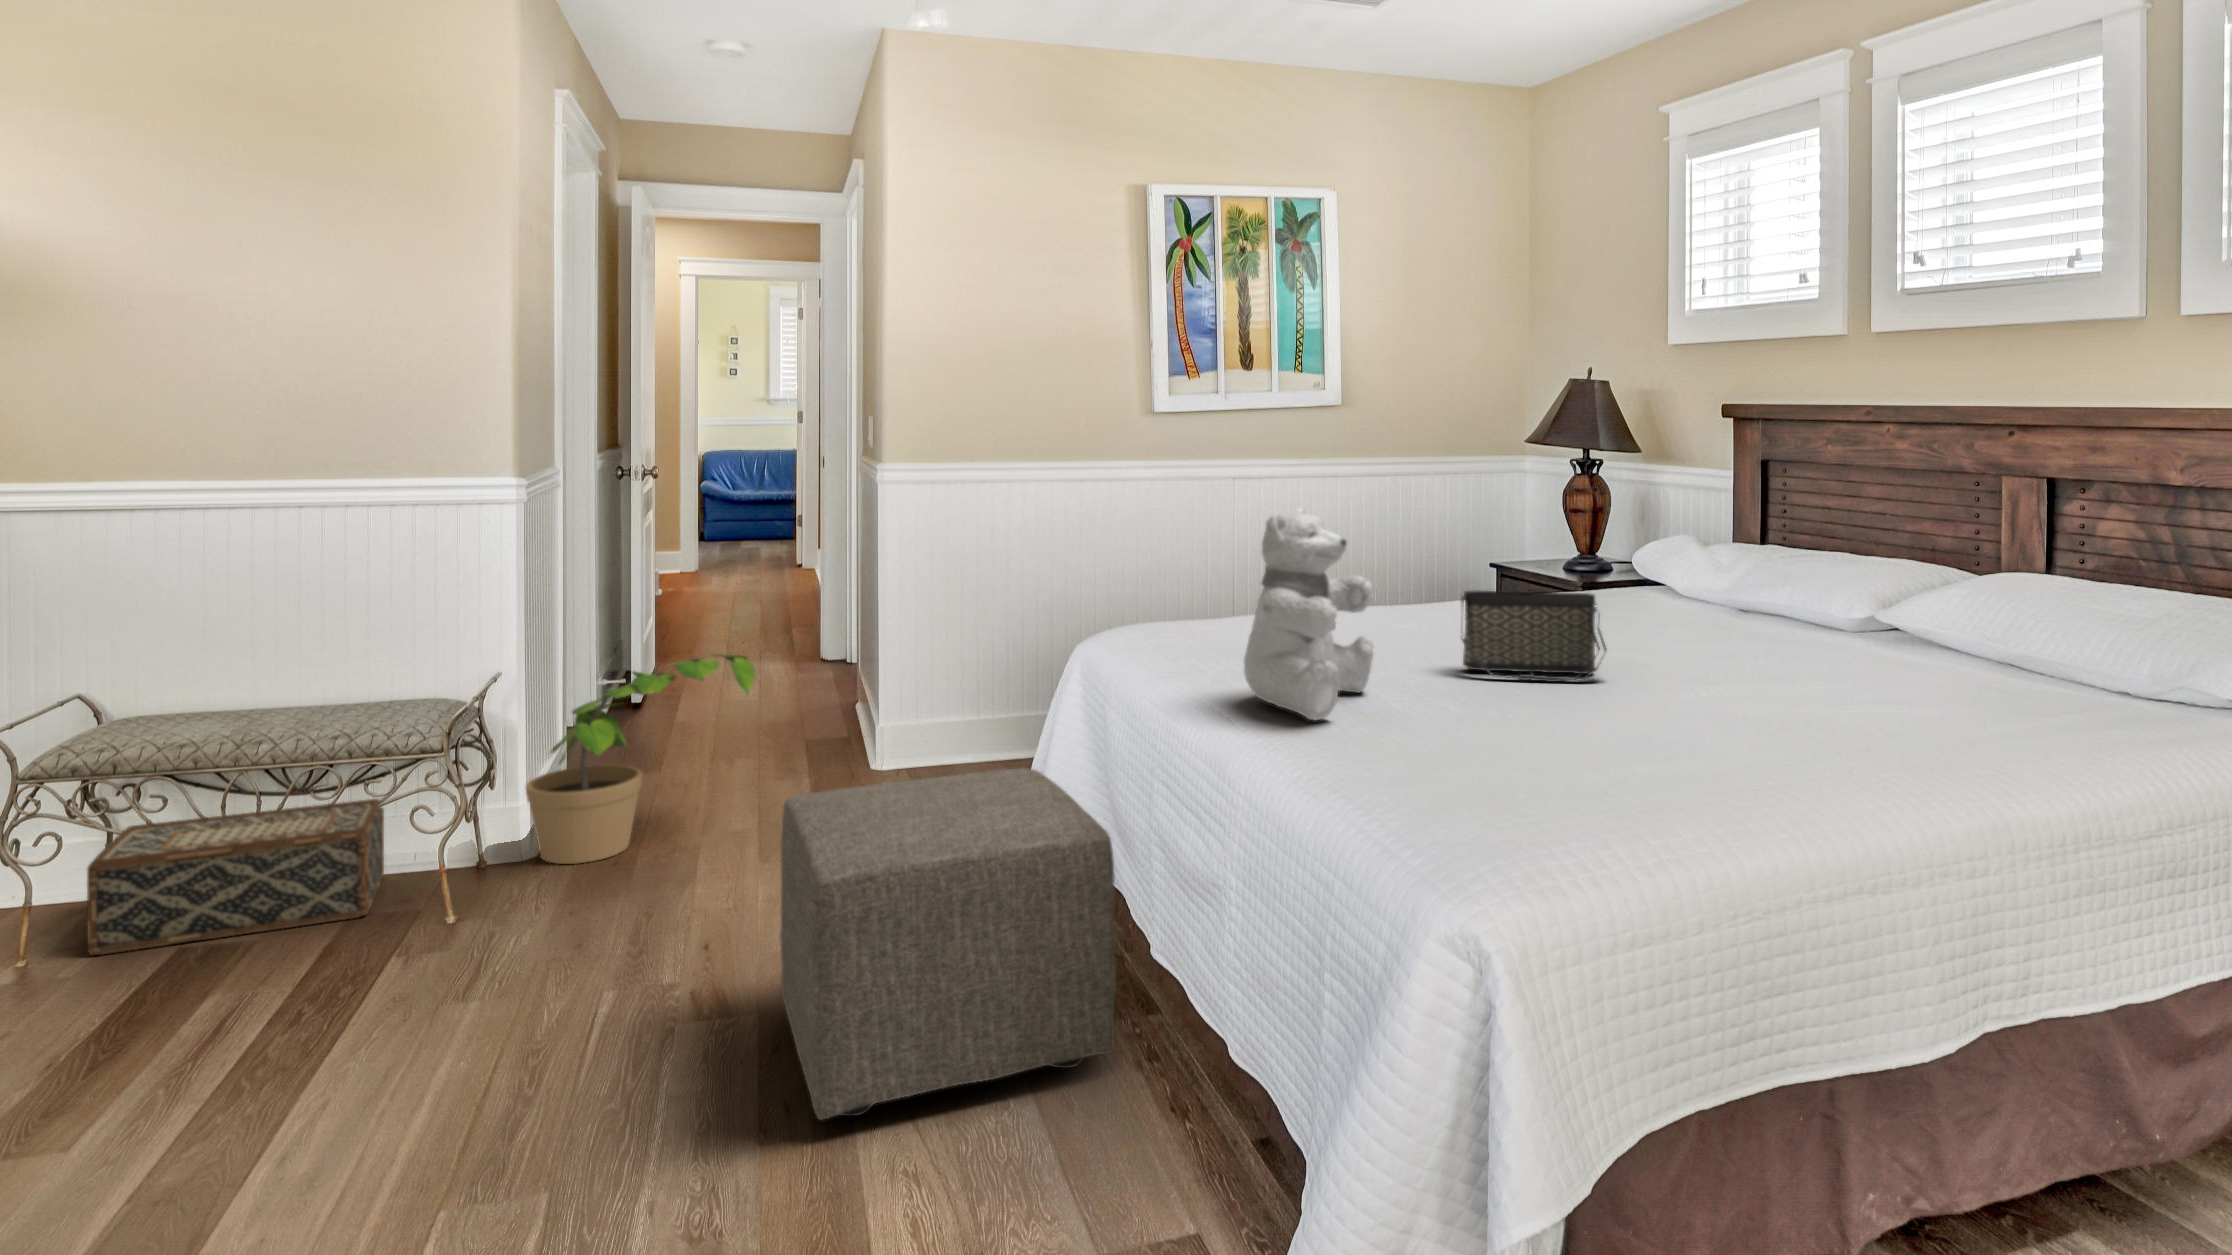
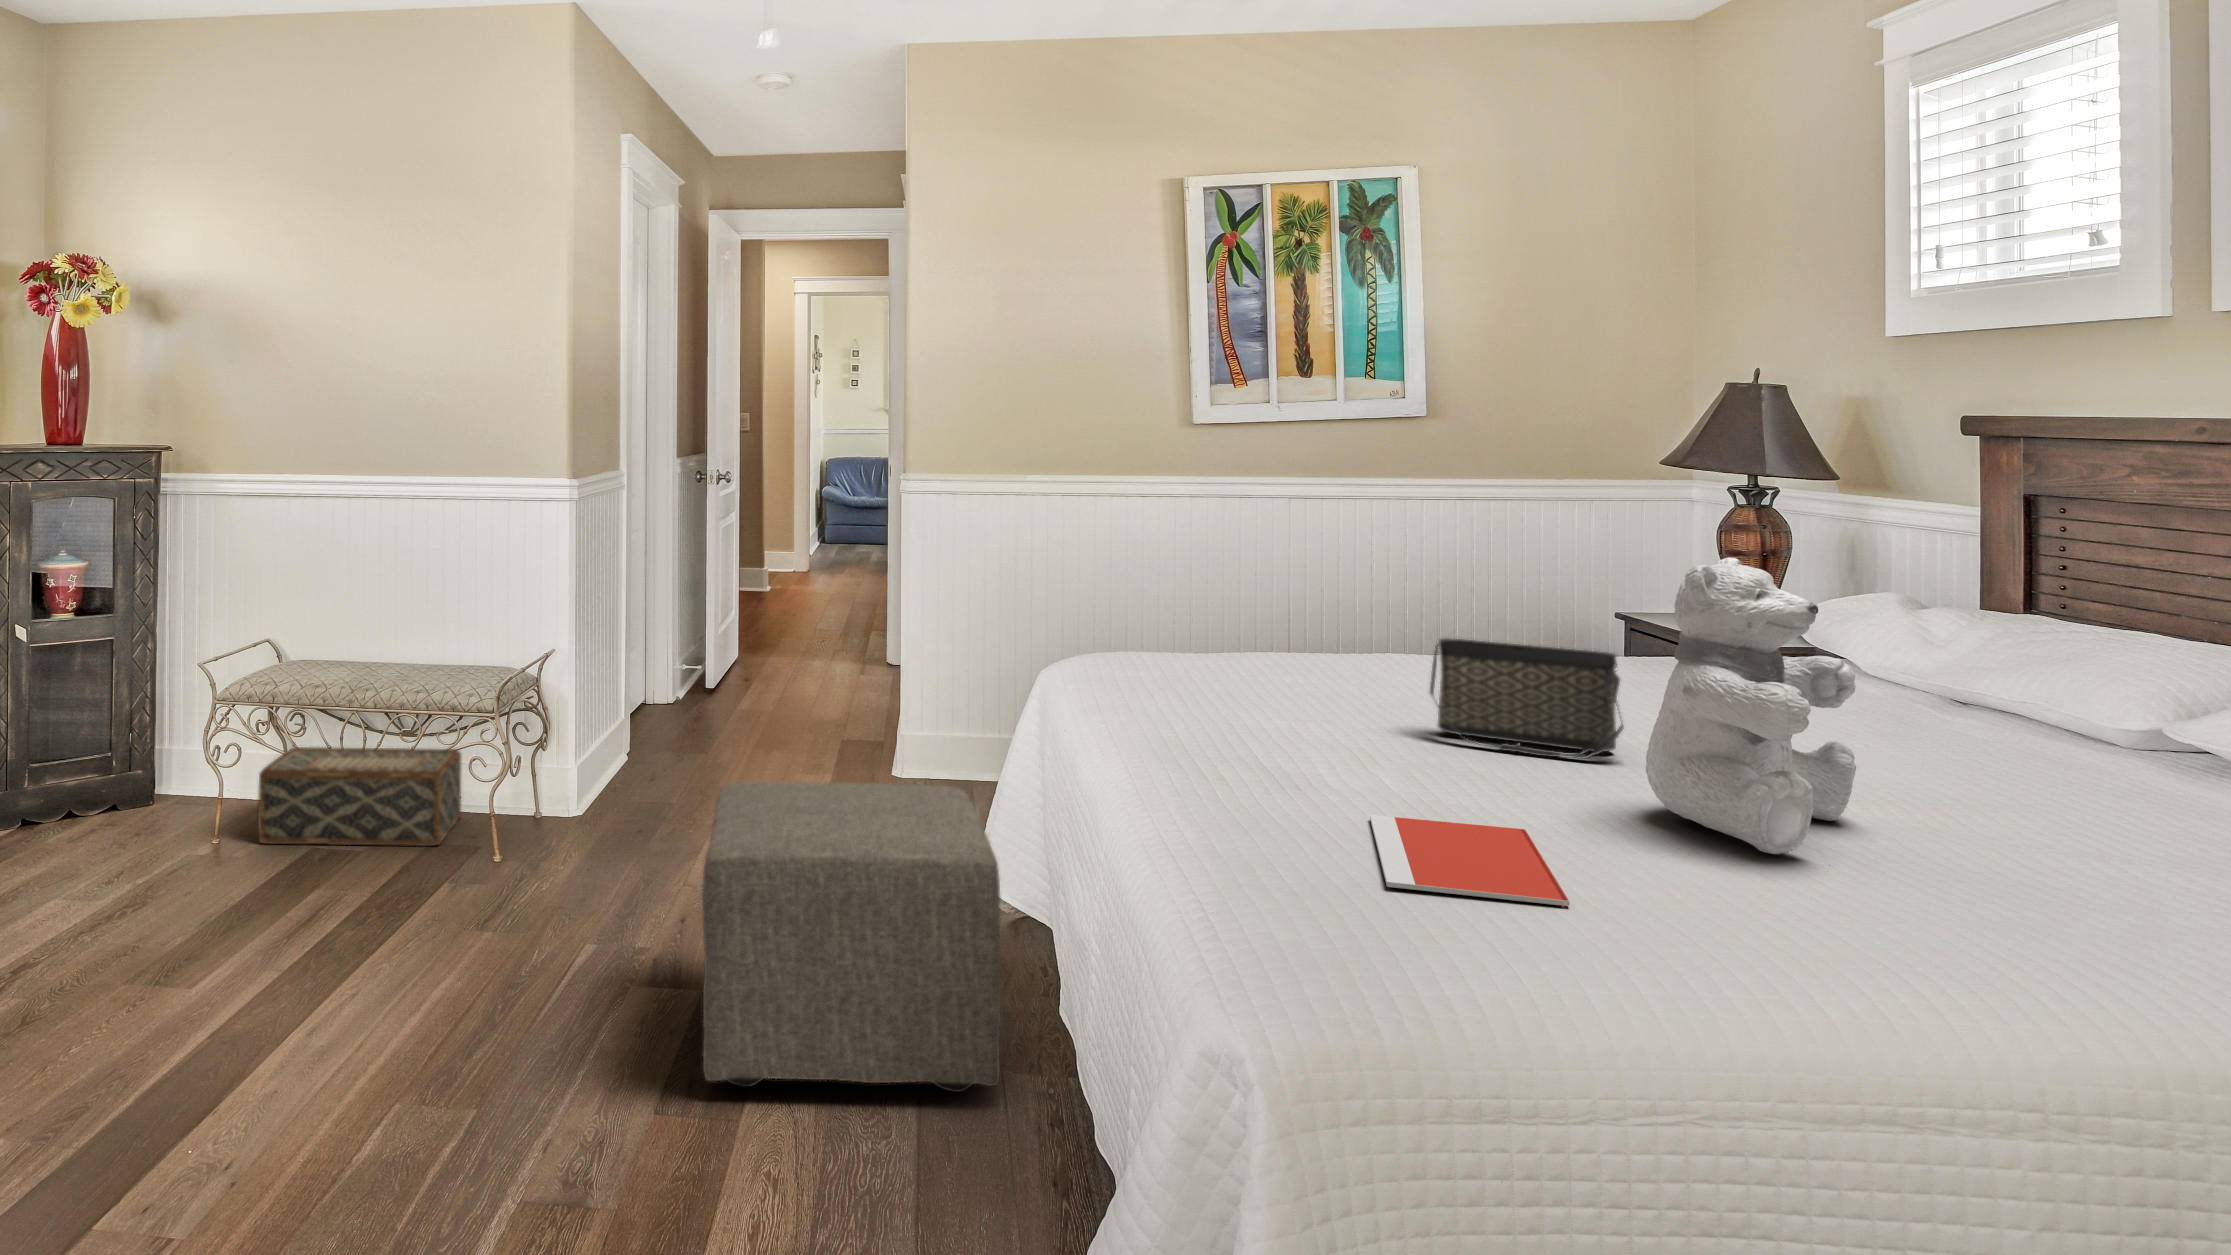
teddy bear: present [1244,508,1373,720] -> present [1646,557,1856,854]
potted plant: present [526,654,755,864] -> none [567,650,755,829]
notebook: none [1484,745,1682,811] -> present [1370,815,1570,906]

